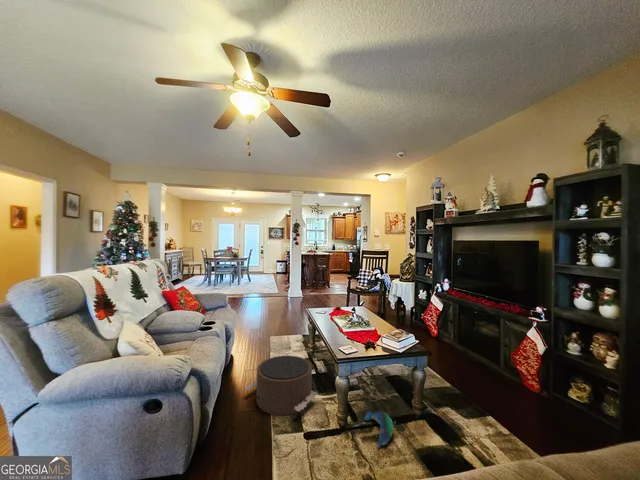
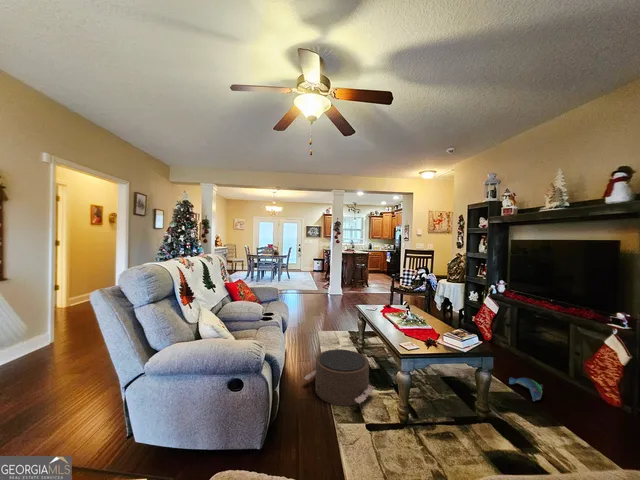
plush toy: present [364,411,396,448] -> present [509,377,543,401]

